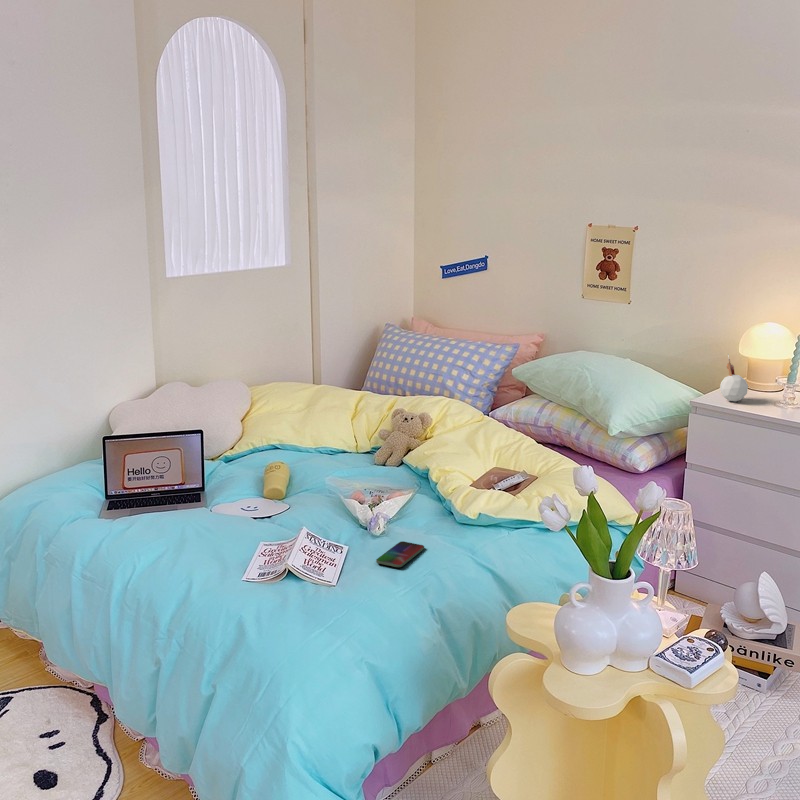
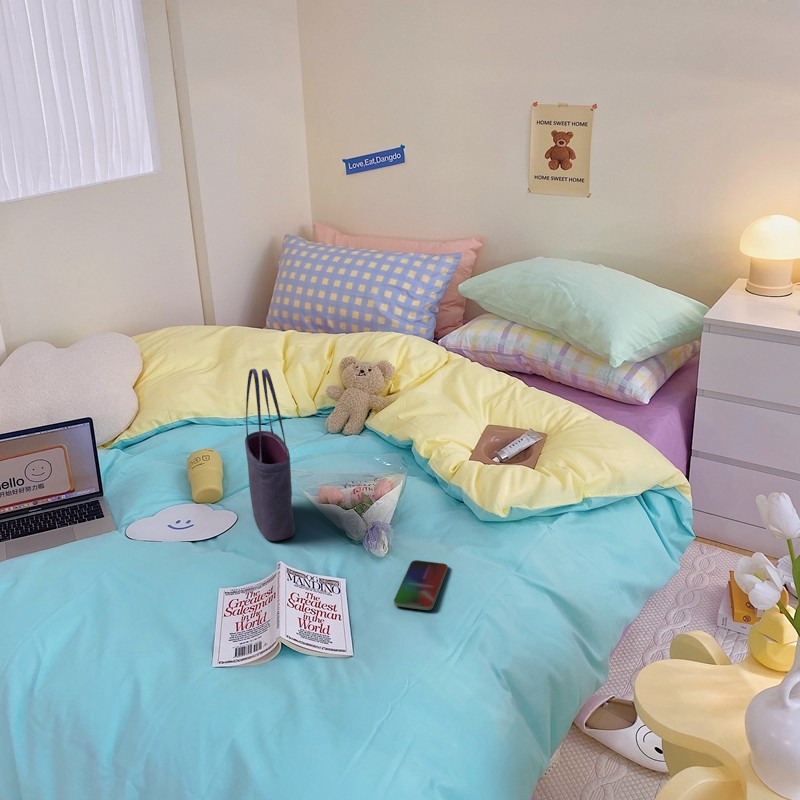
candle: present [720,354,748,402] -> none [743,256,777,315]
tote bag: none [298,395,327,522] -> present [245,369,295,541]

